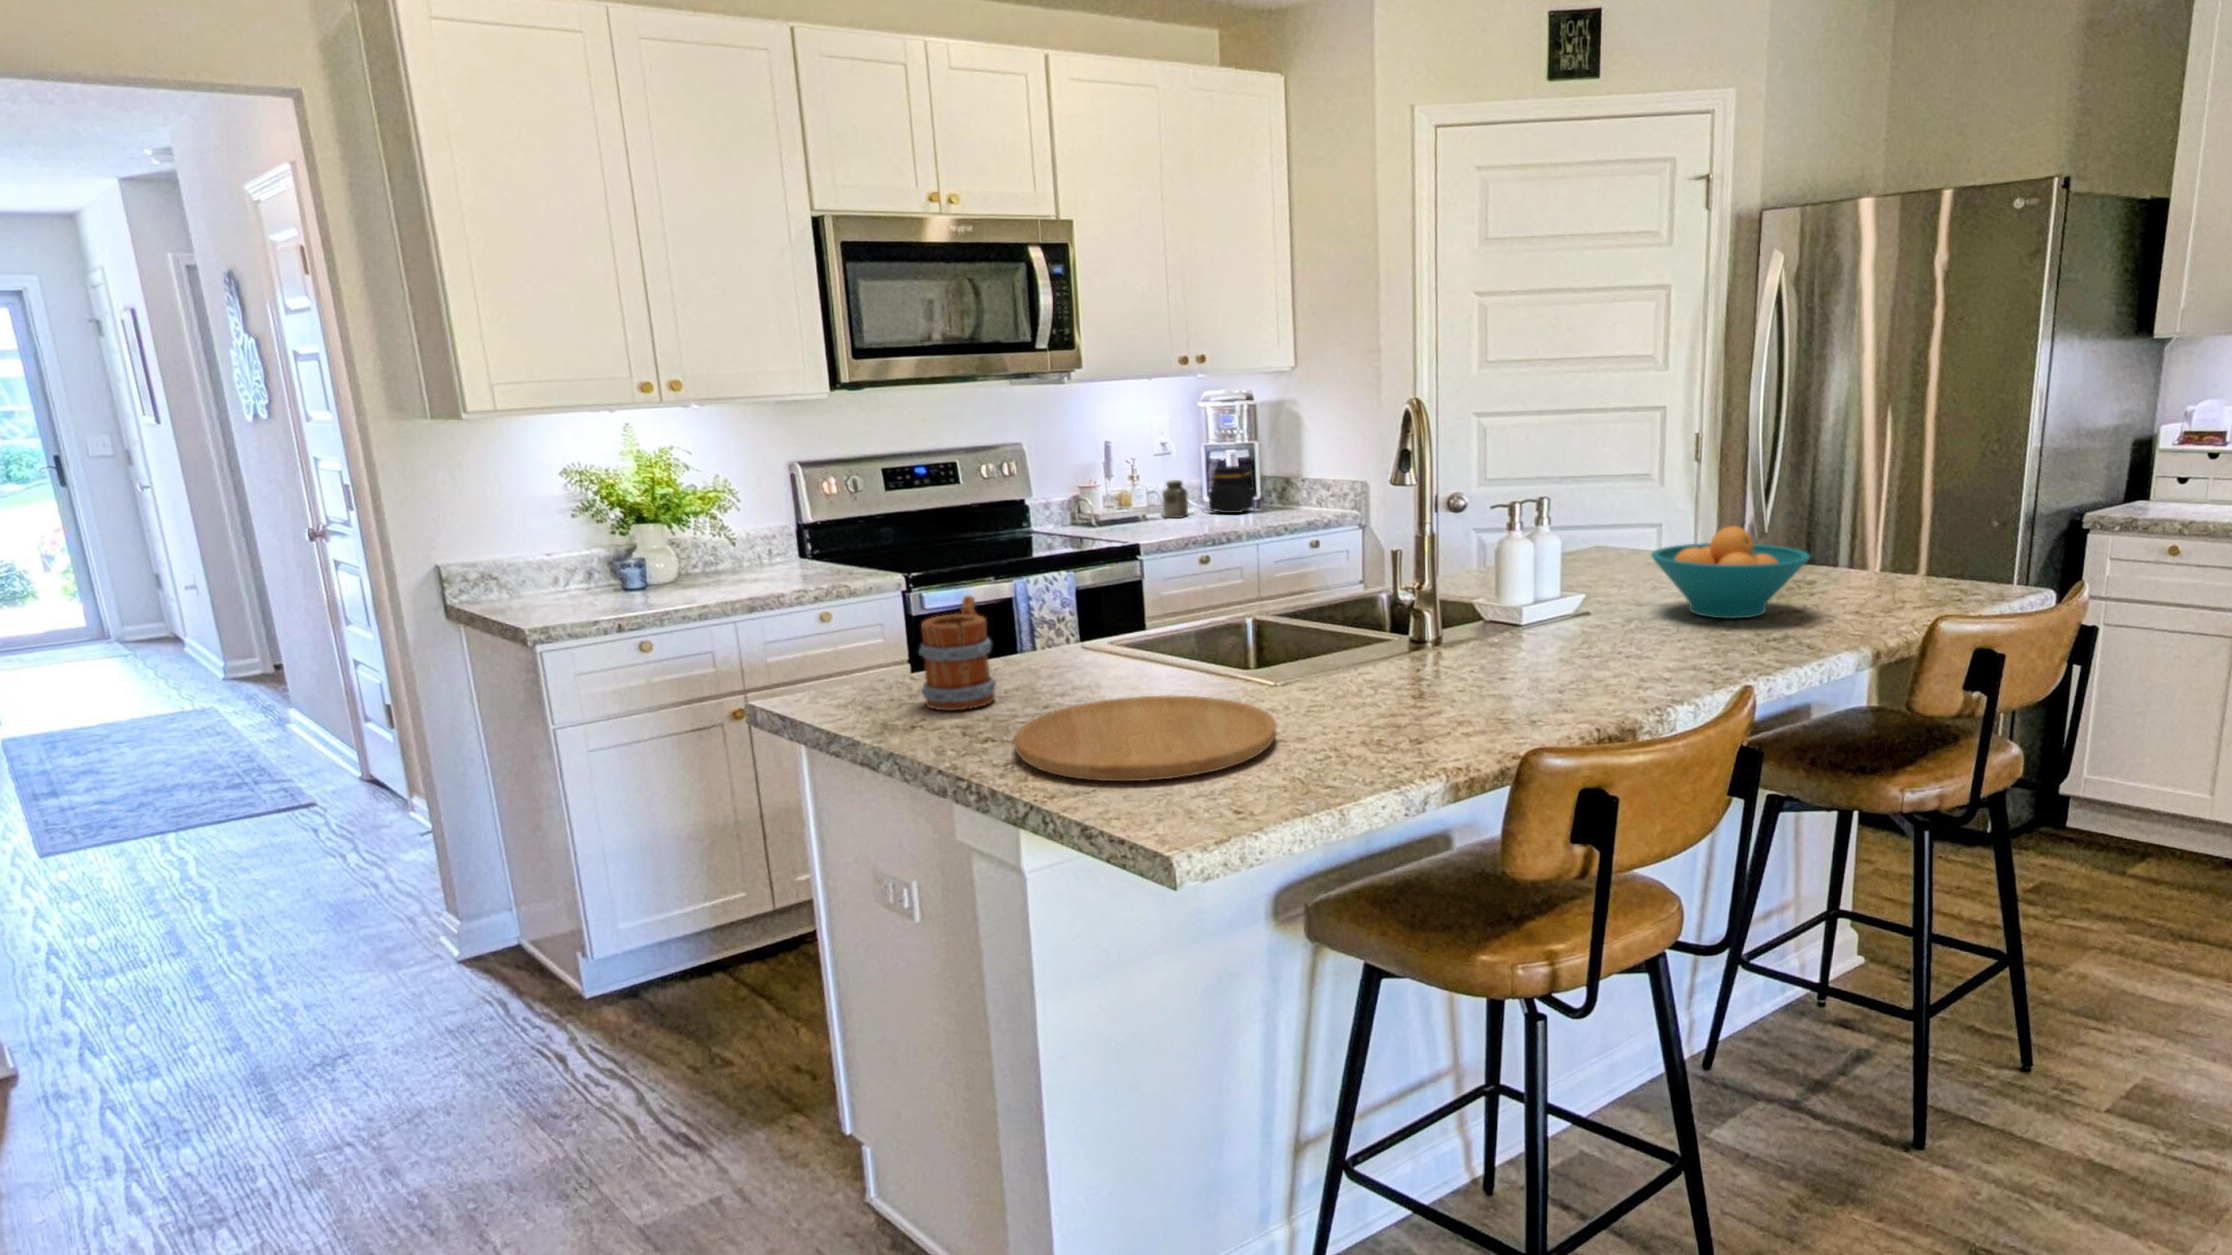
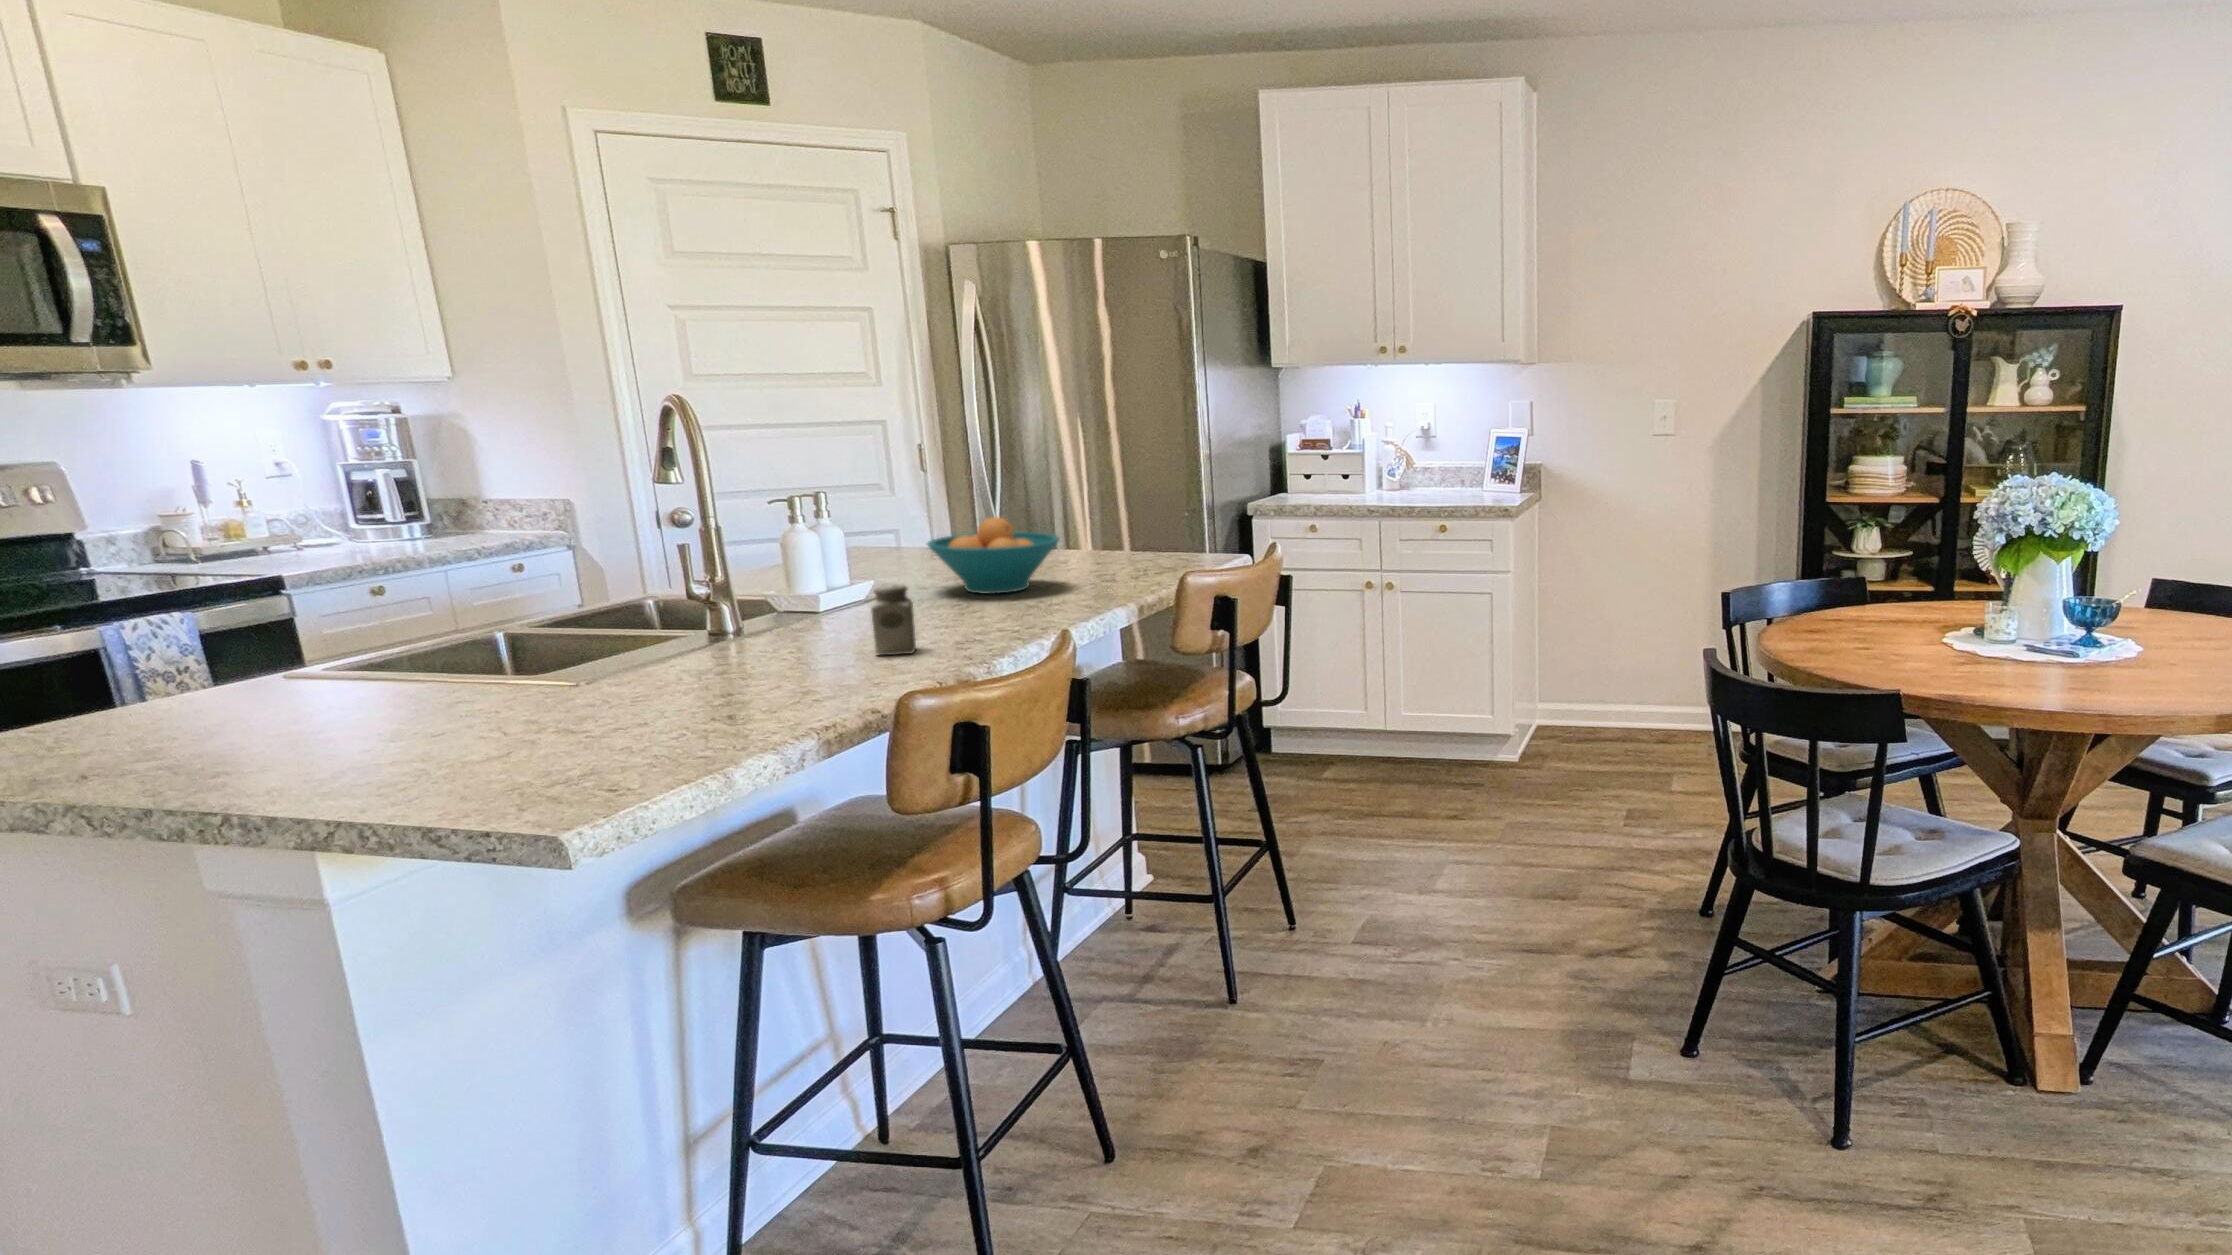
jar: present [1208,466,1255,513] -> none [351,486,423,540]
salt shaker: present [1163,480,1188,518] -> present [871,584,916,655]
mug: present [919,596,996,710] -> none [143,620,253,744]
cutting board: present [1014,695,1276,781] -> none [328,692,631,770]

